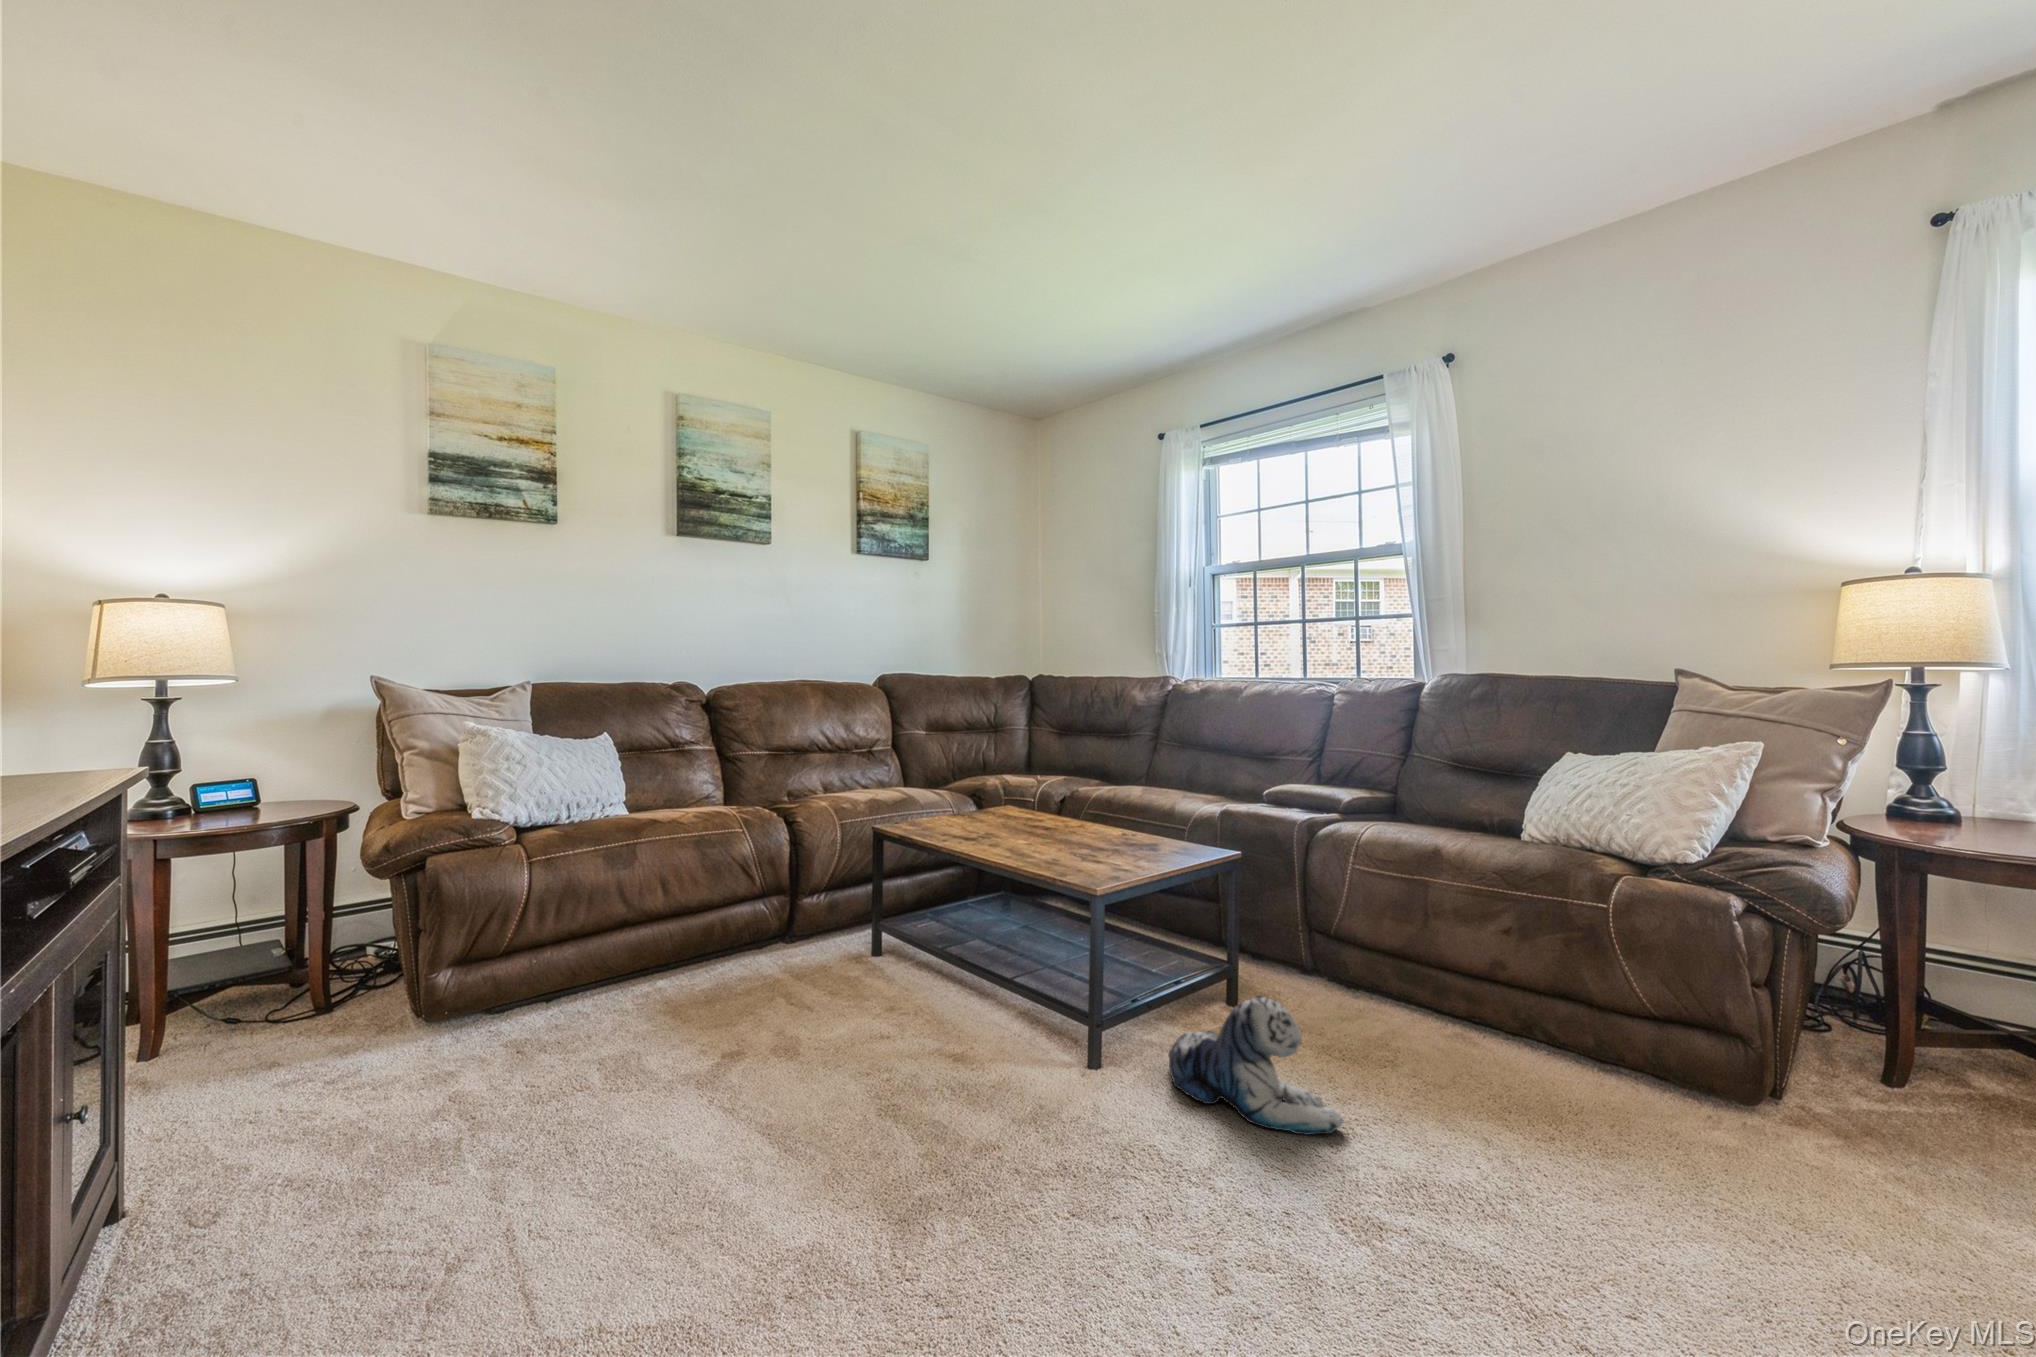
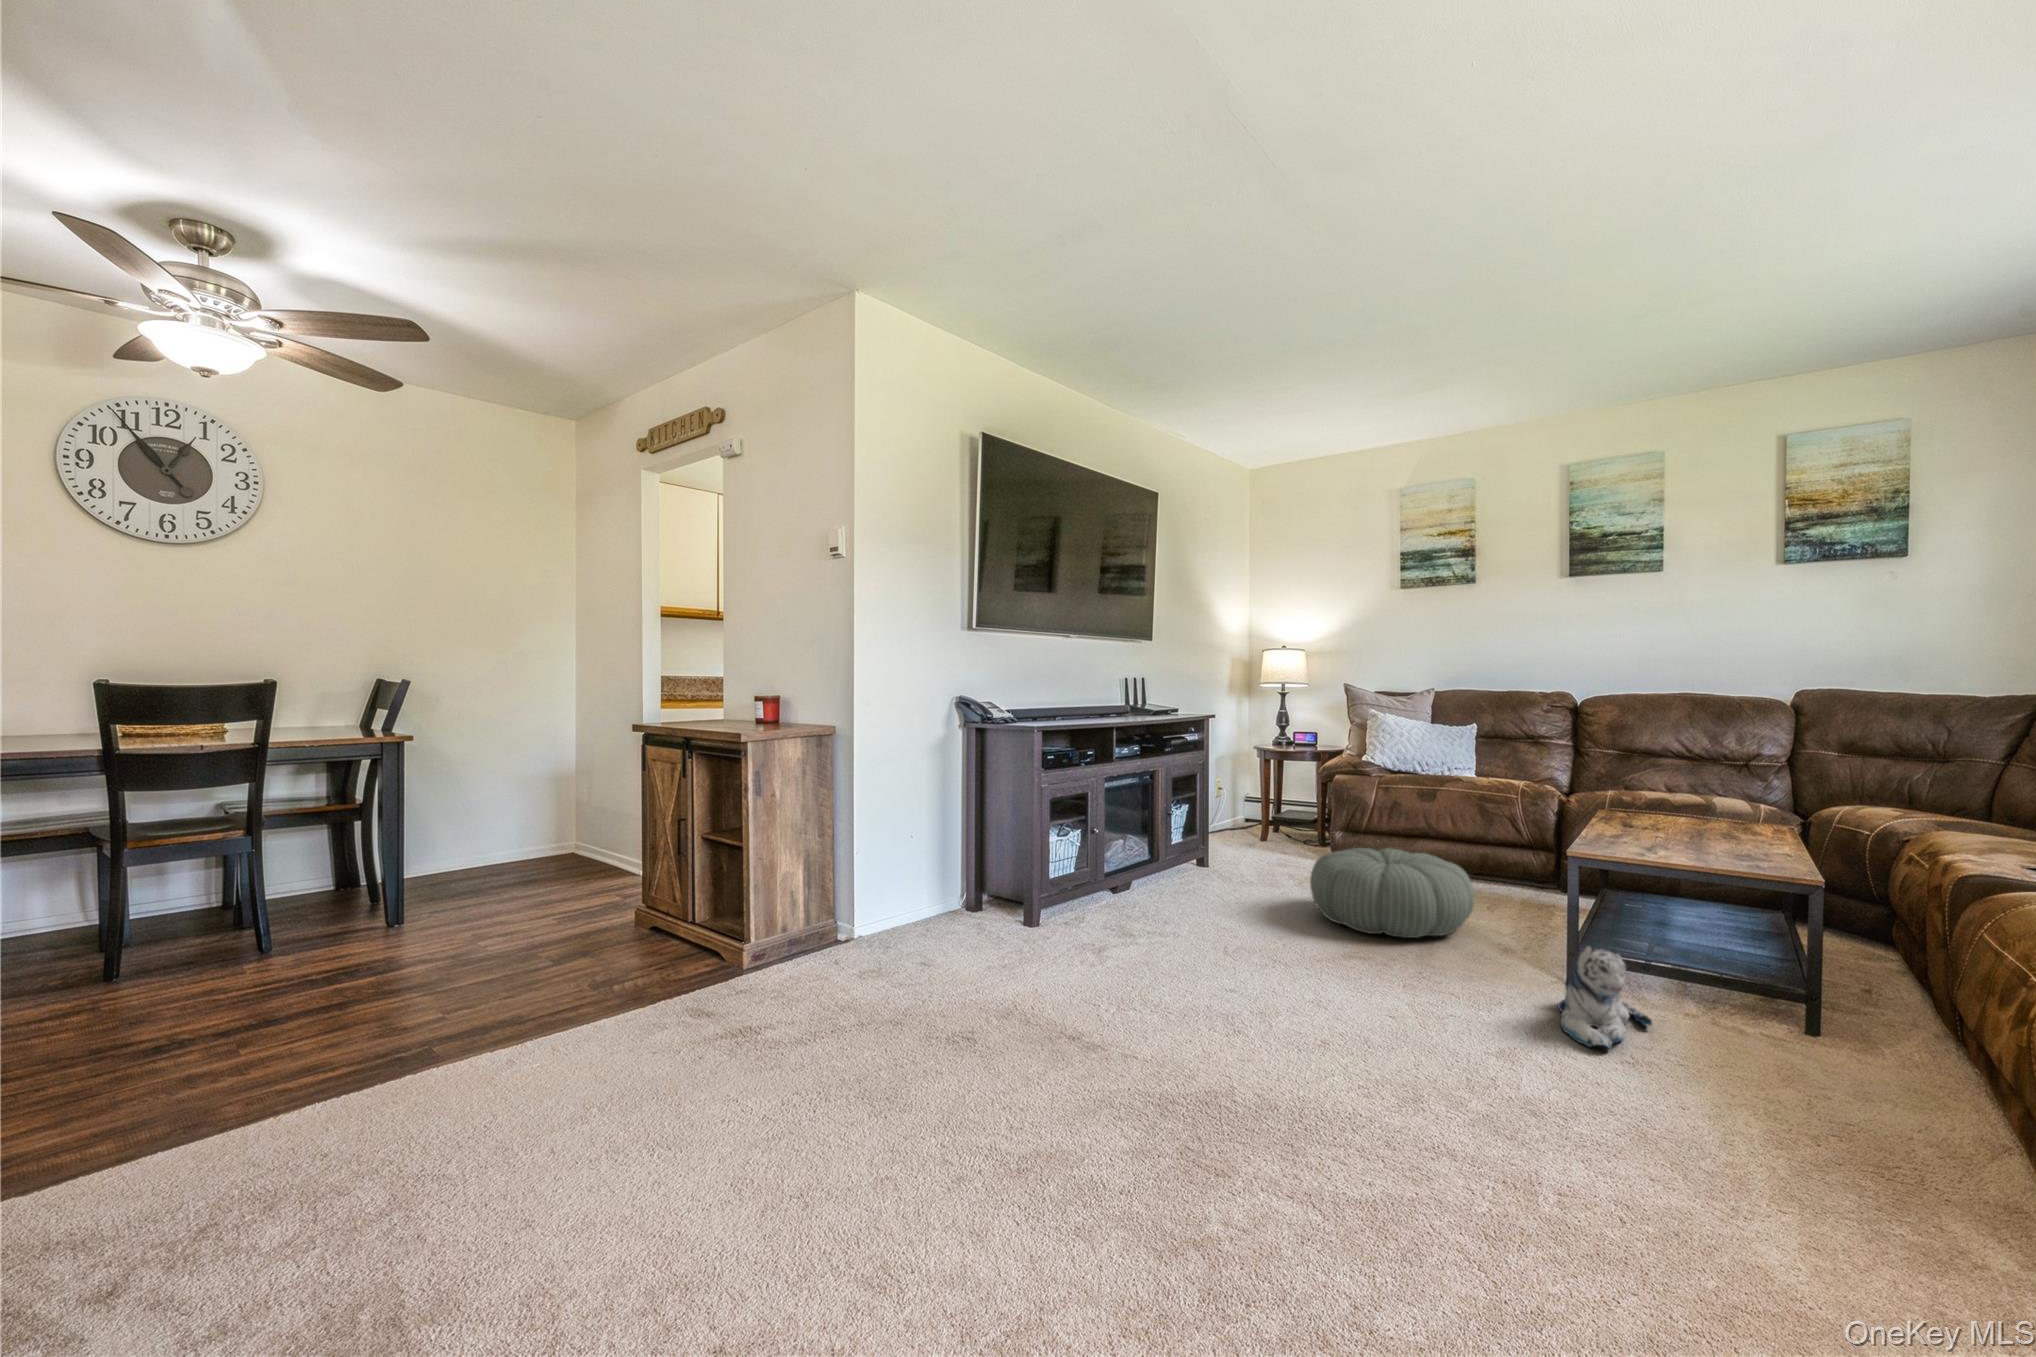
pouf: none [644,948,924,1147] -> present [1310,848,1474,938]

